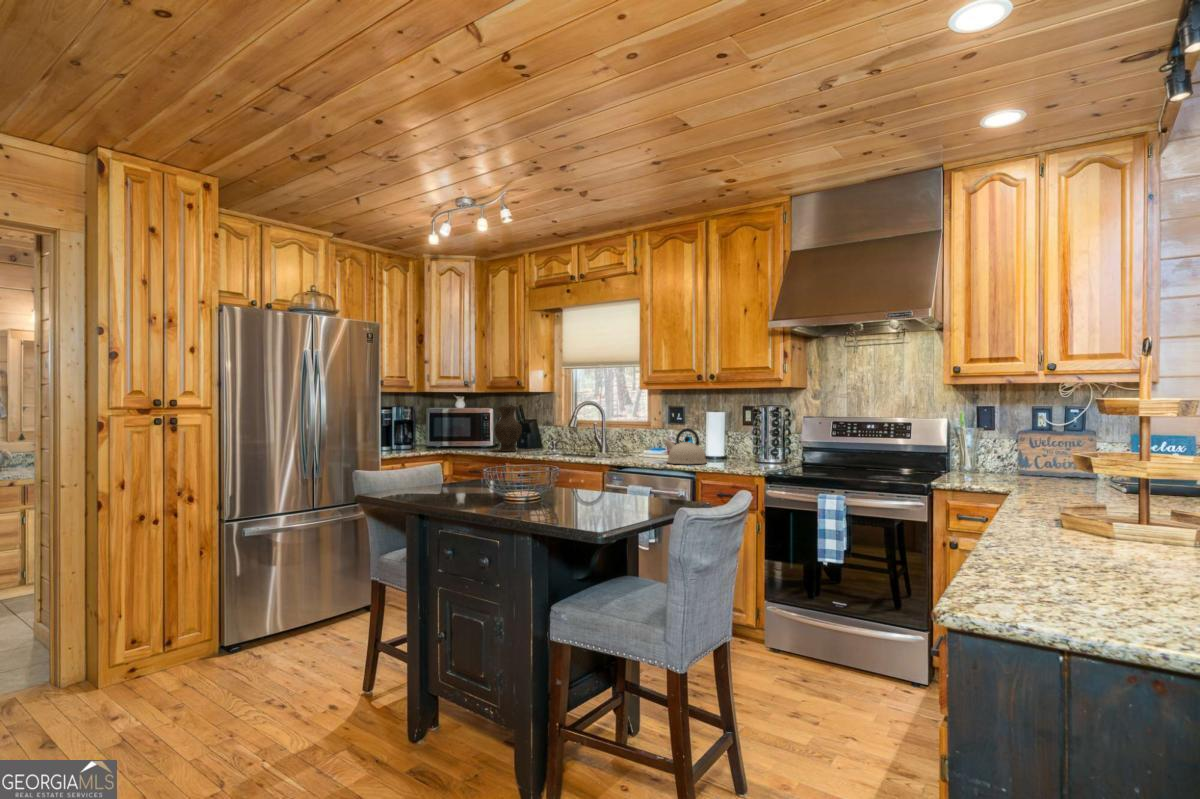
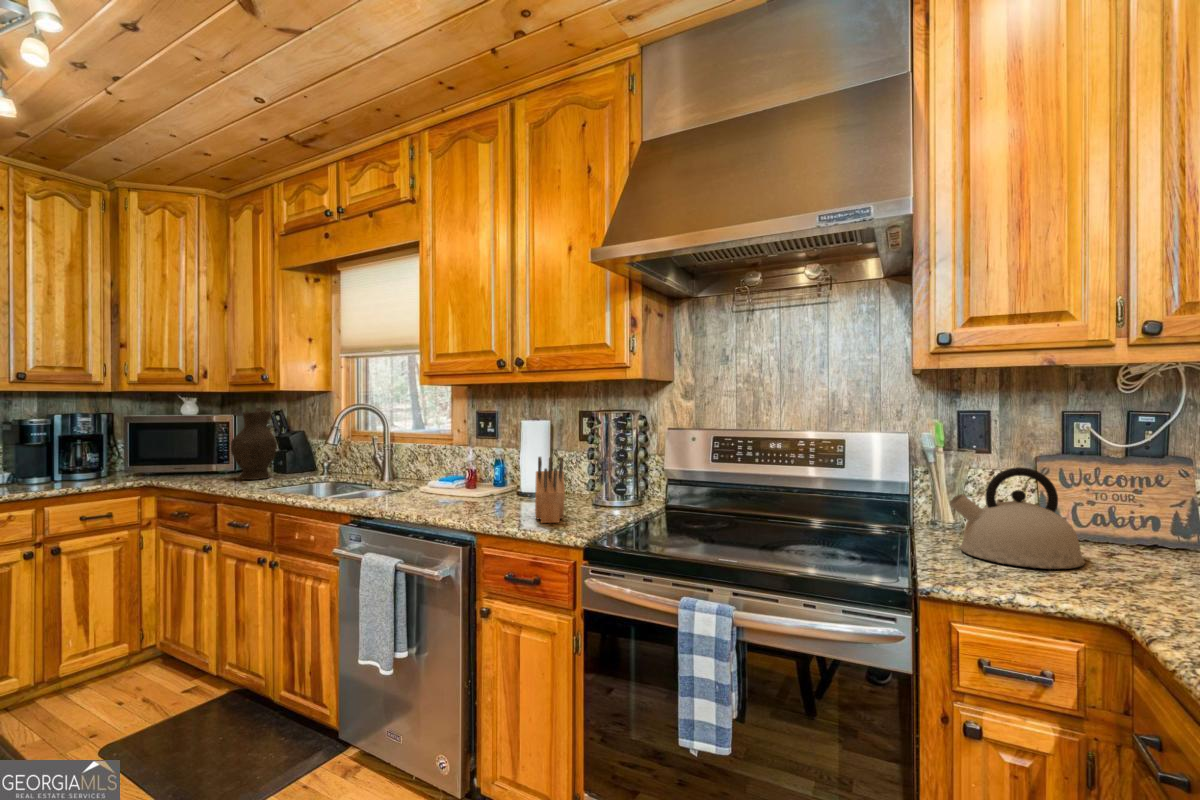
kettle: present [664,428,706,464] -> present [950,467,1085,569]
knife block: none [724,430,748,468] -> present [535,457,565,523]

